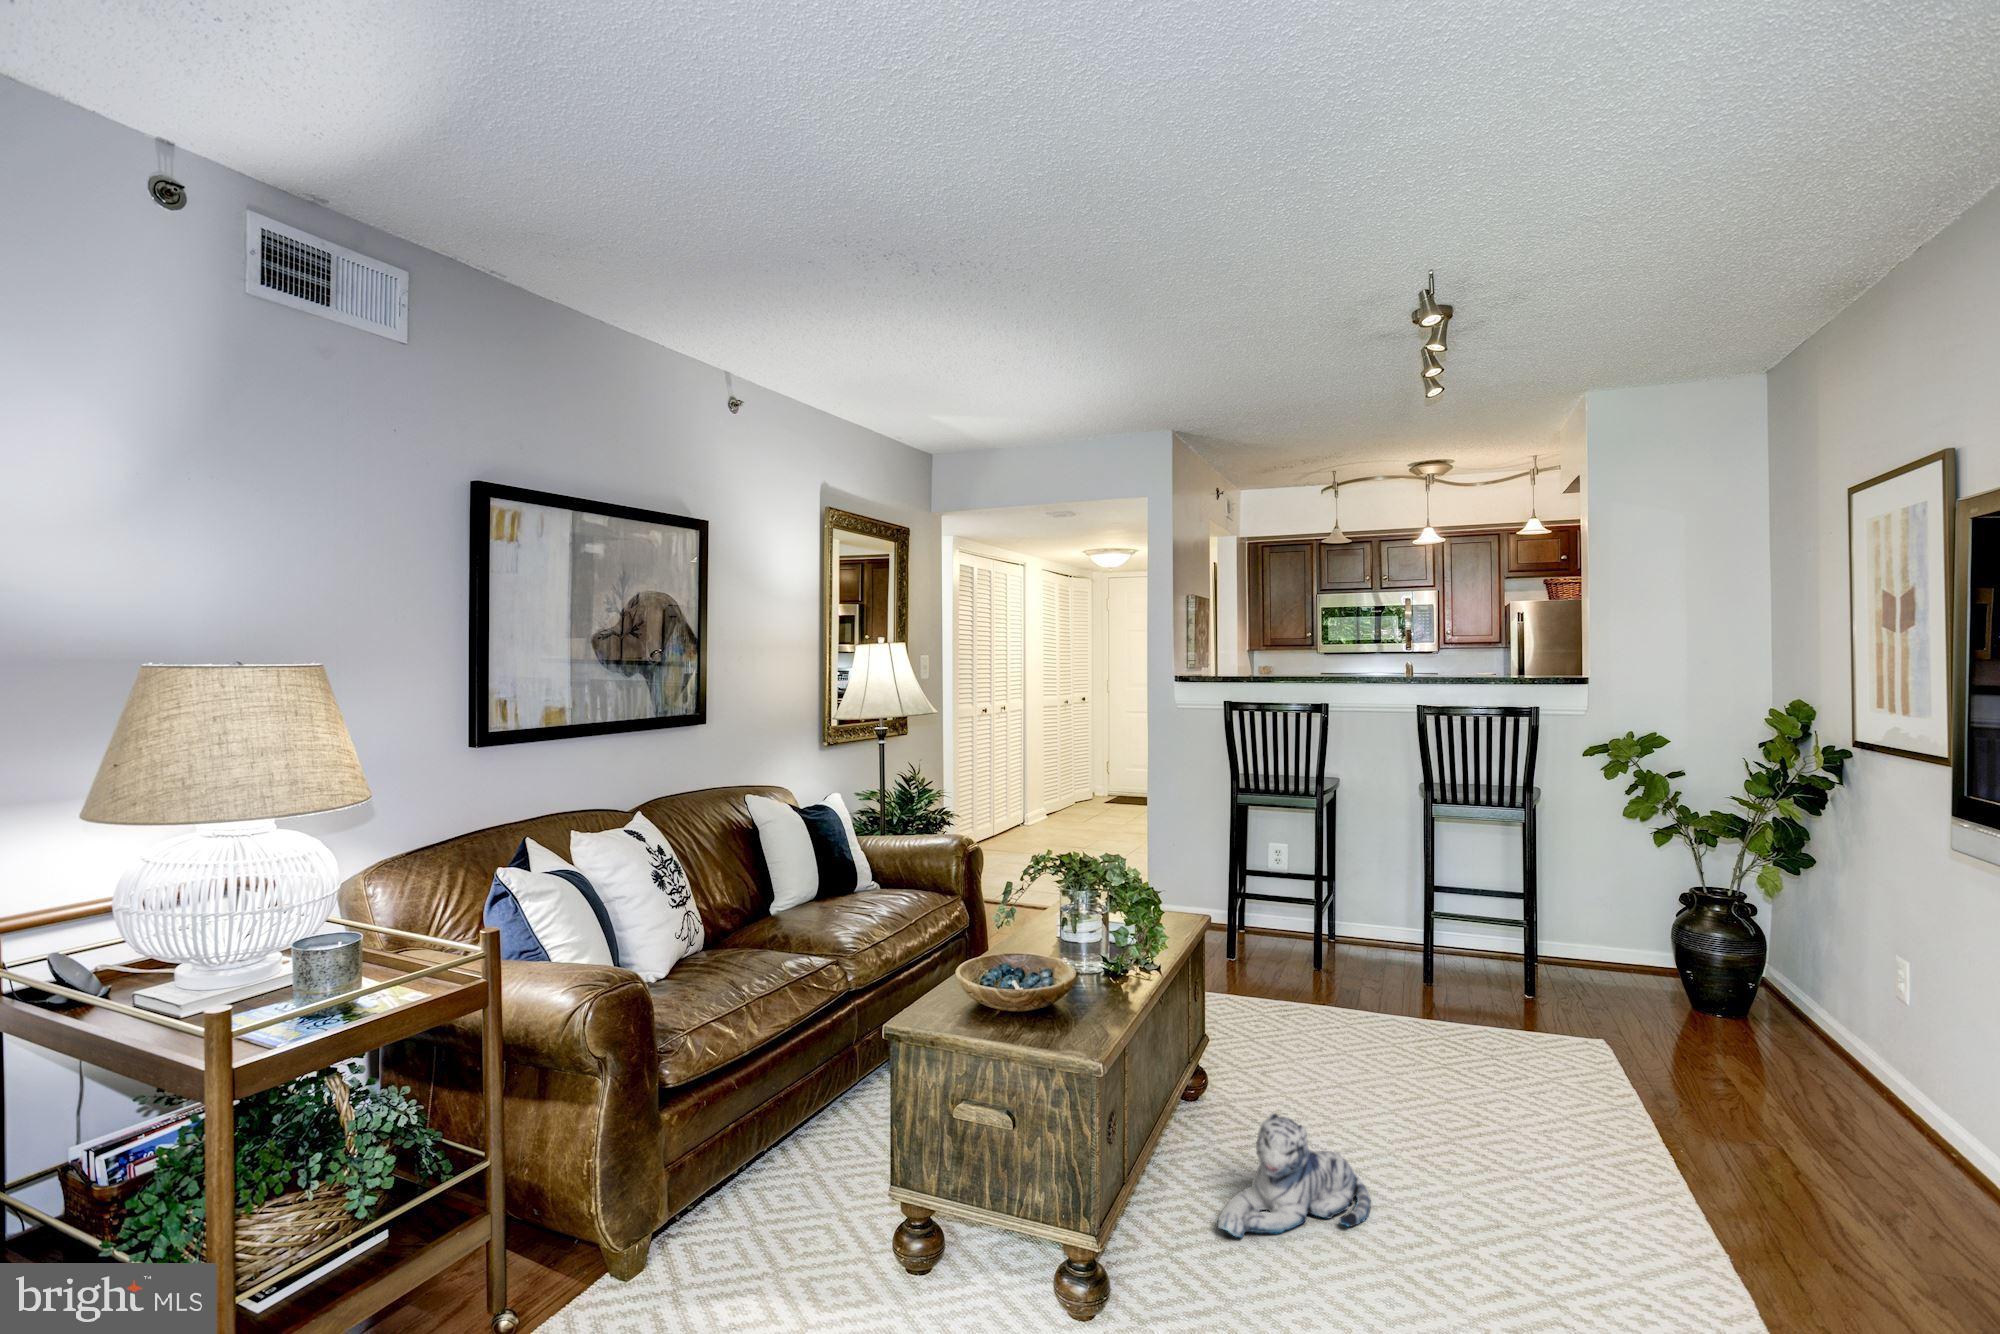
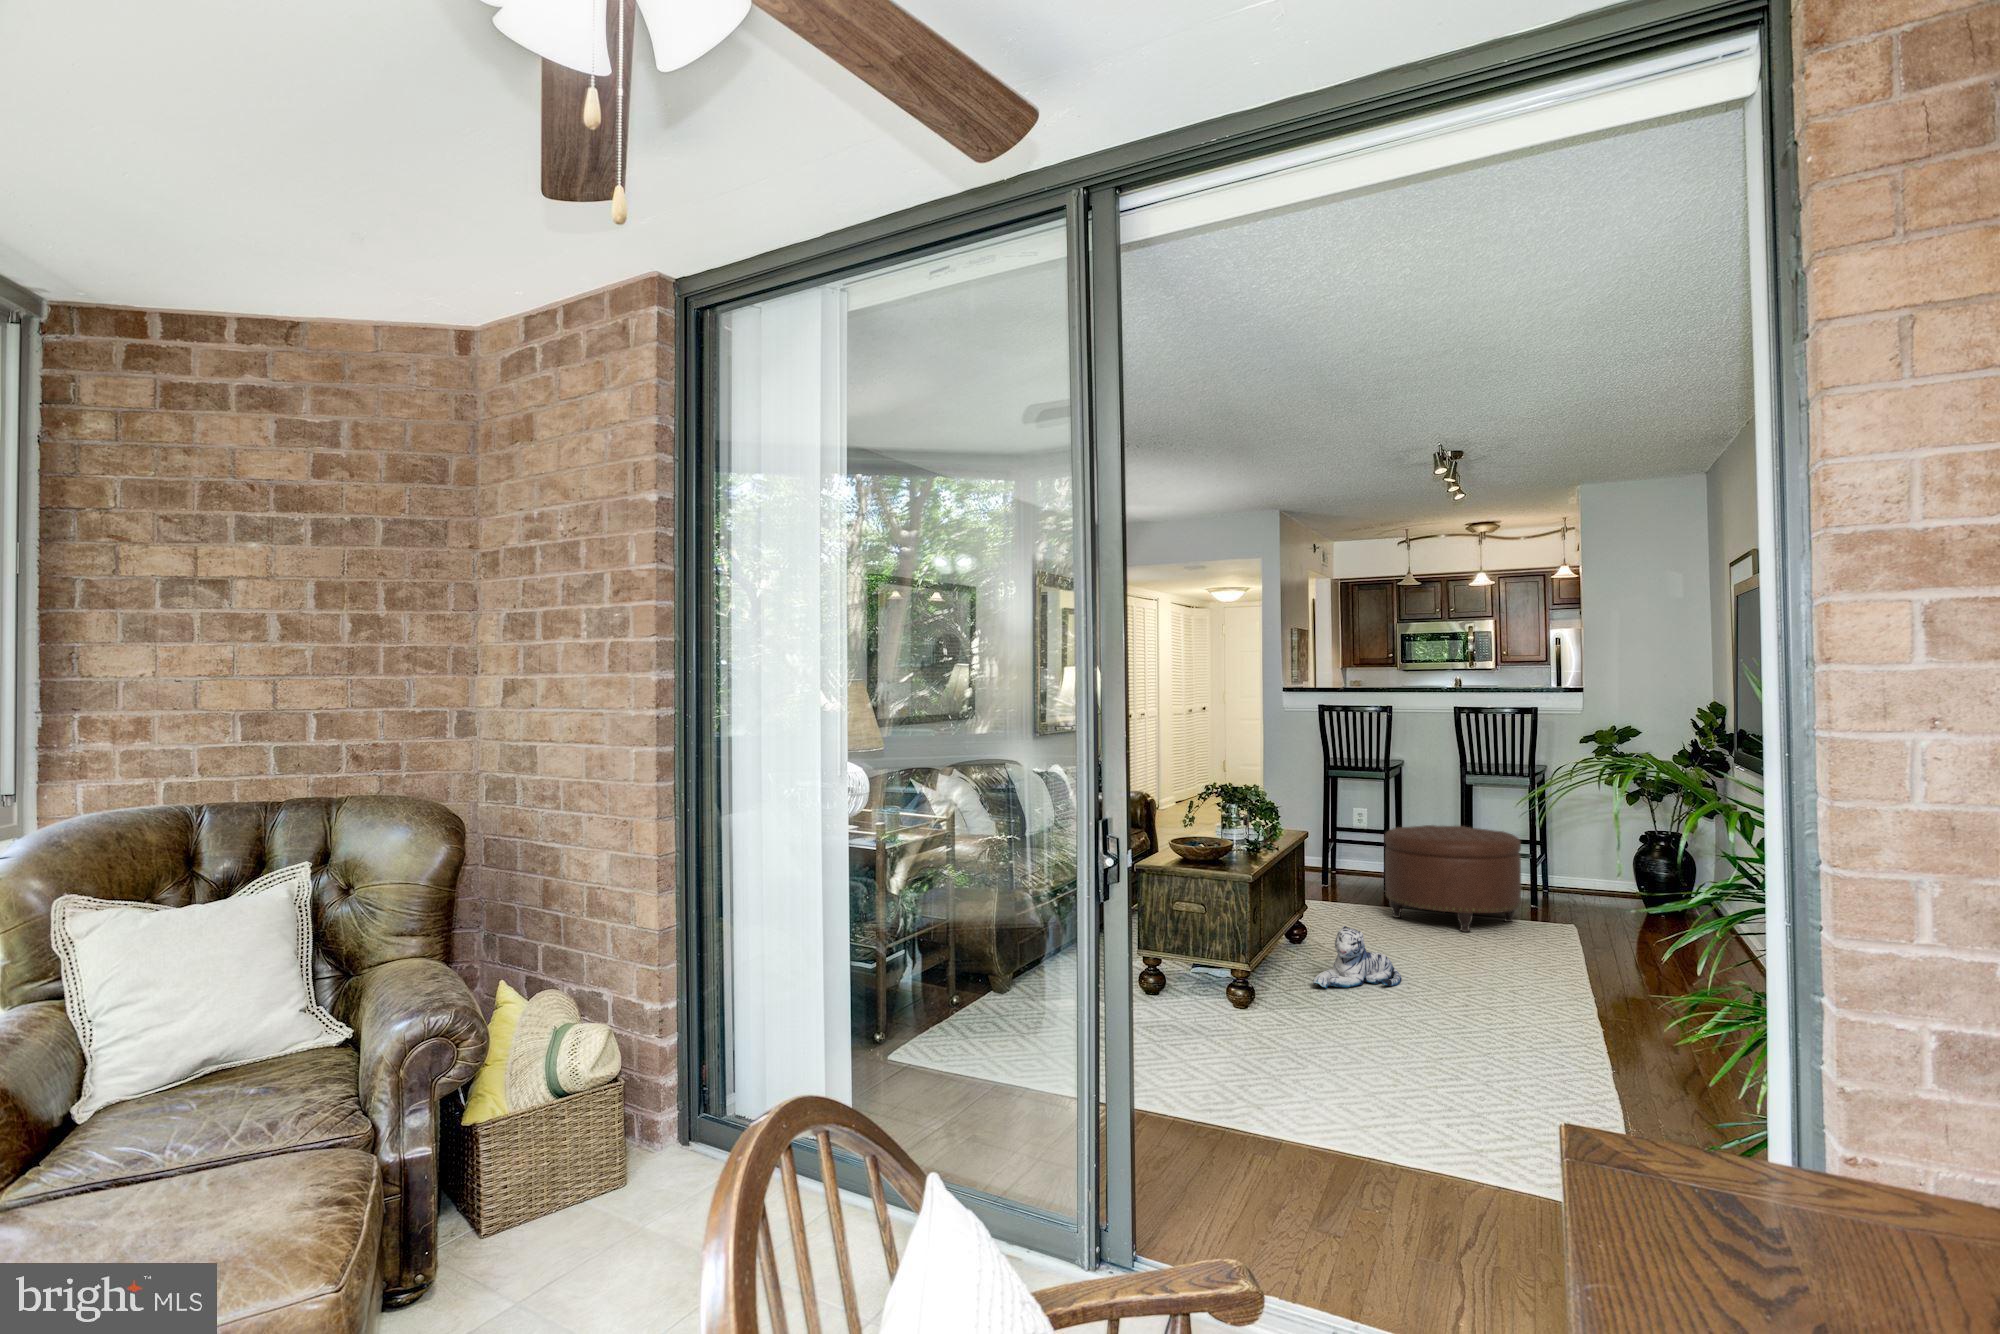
ottoman: none [1322,883,1527,1062] -> present [1384,825,1521,932]

